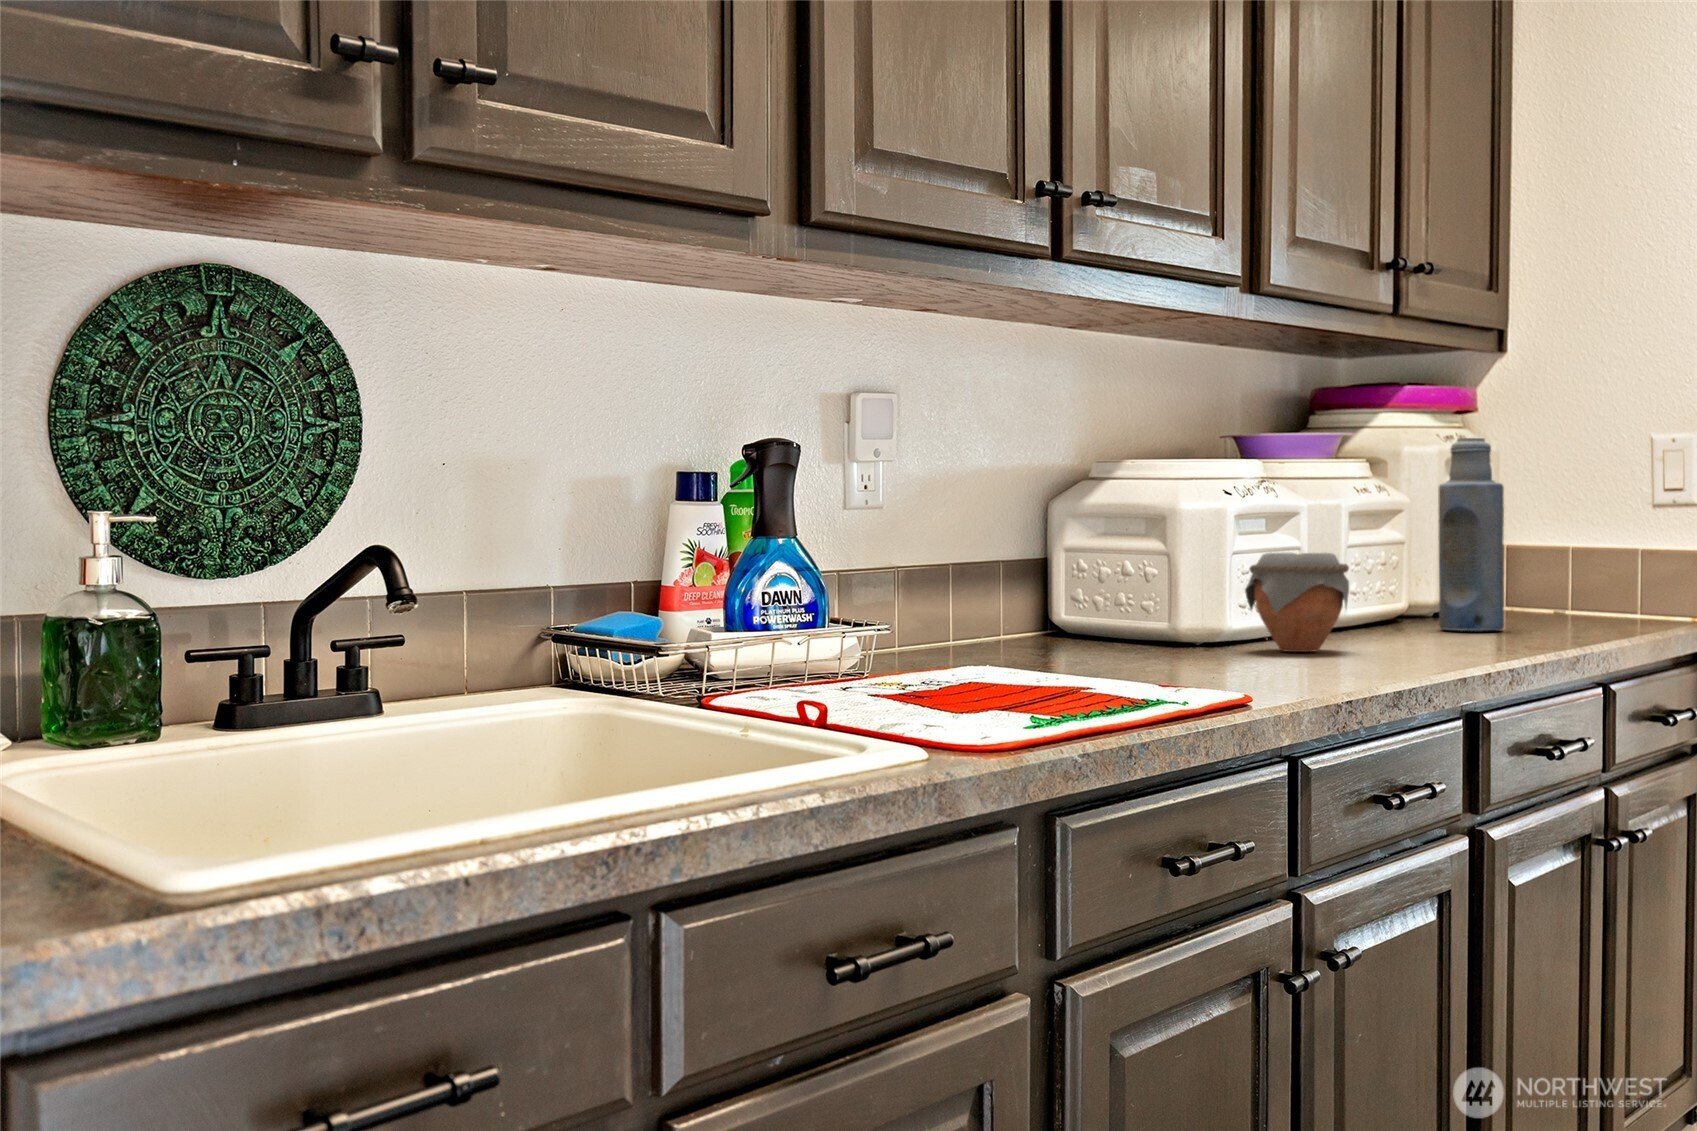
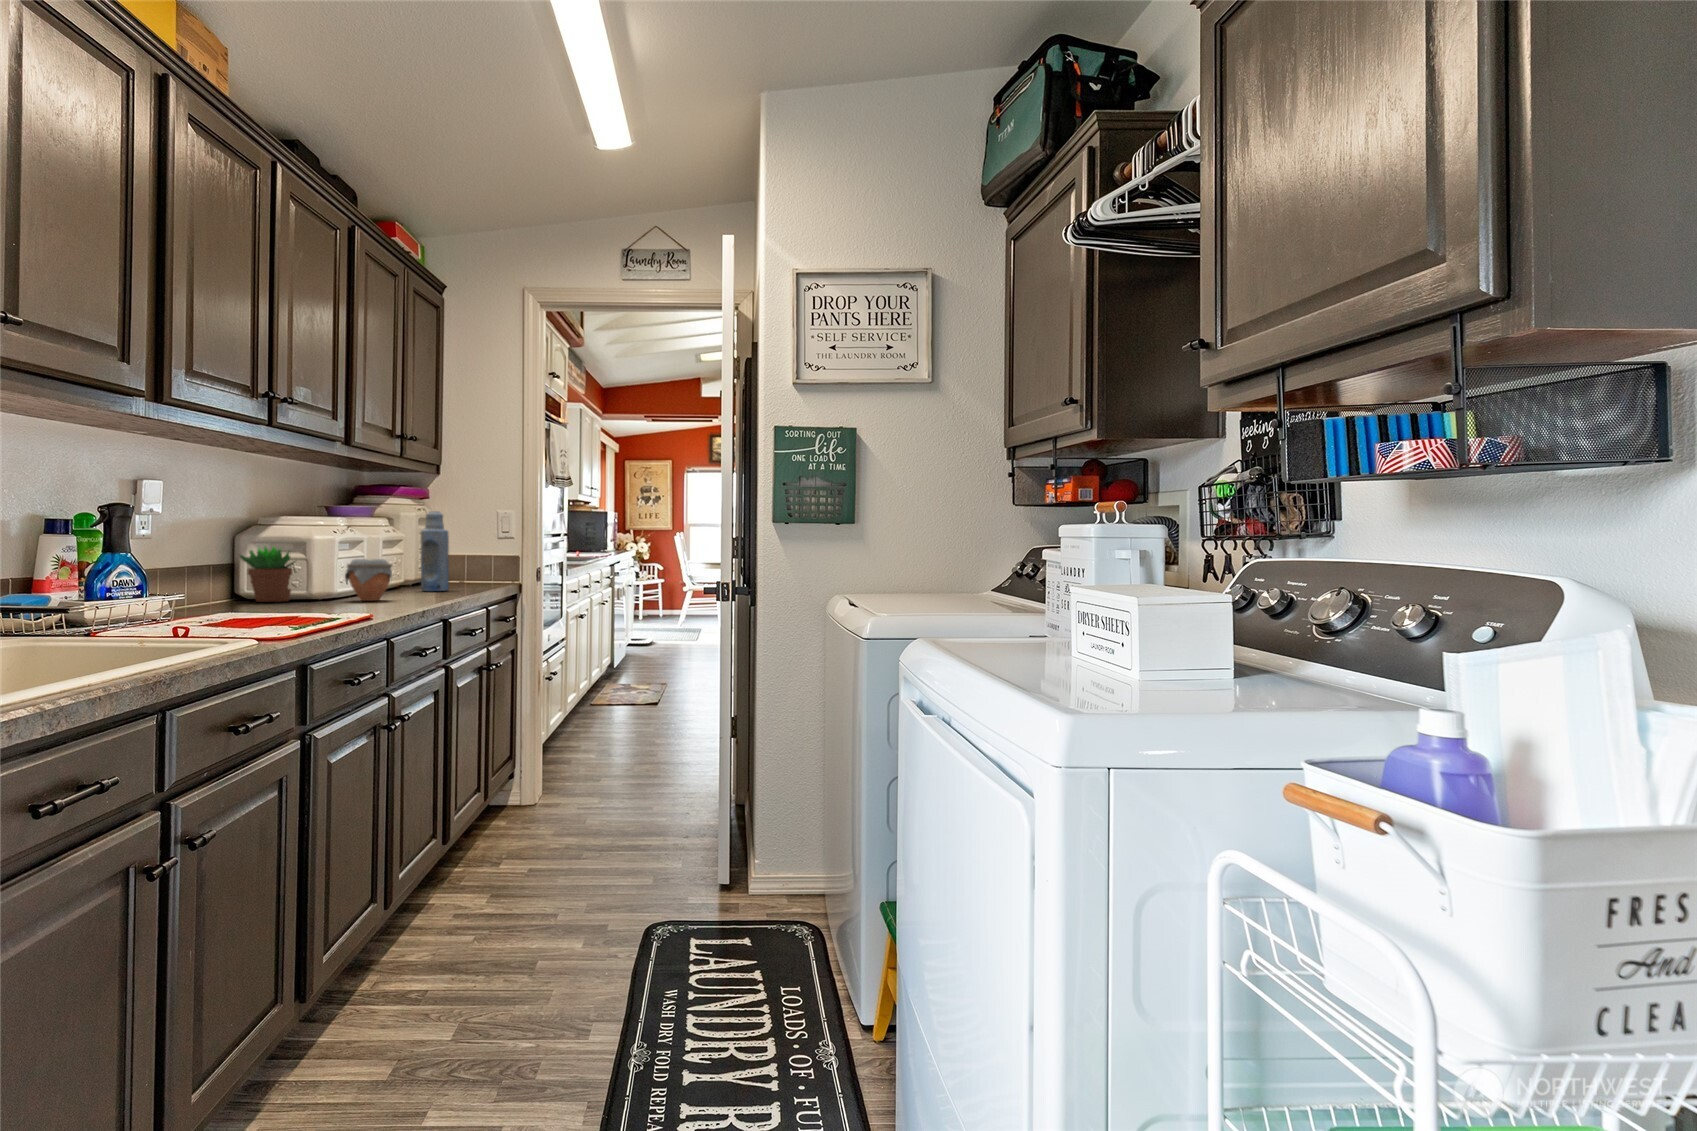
succulent plant: none [1044,523,1164,647] -> present [240,546,295,602]

